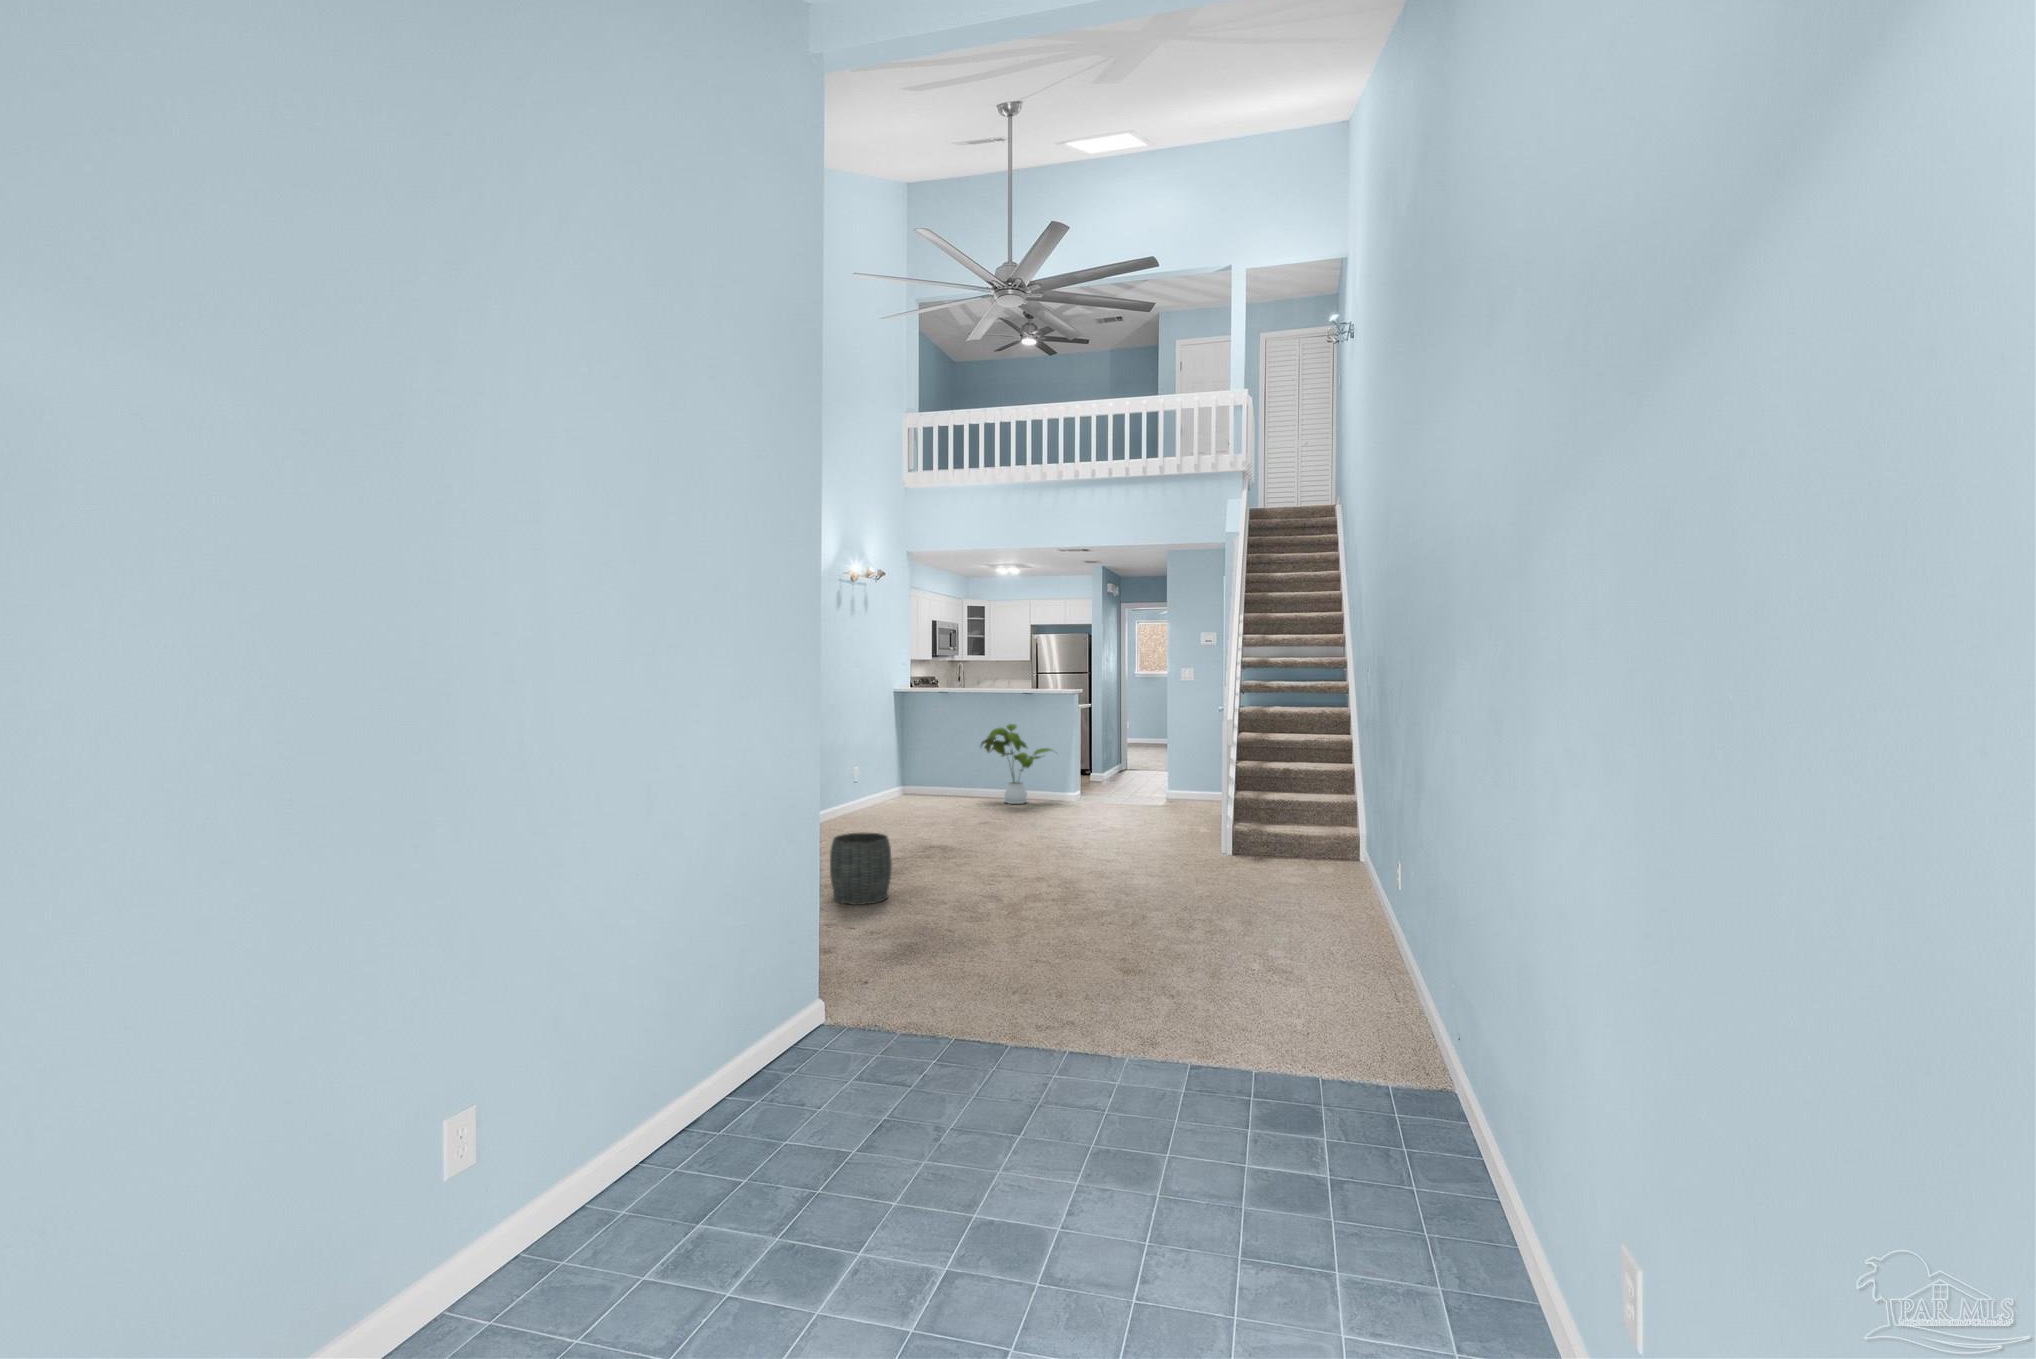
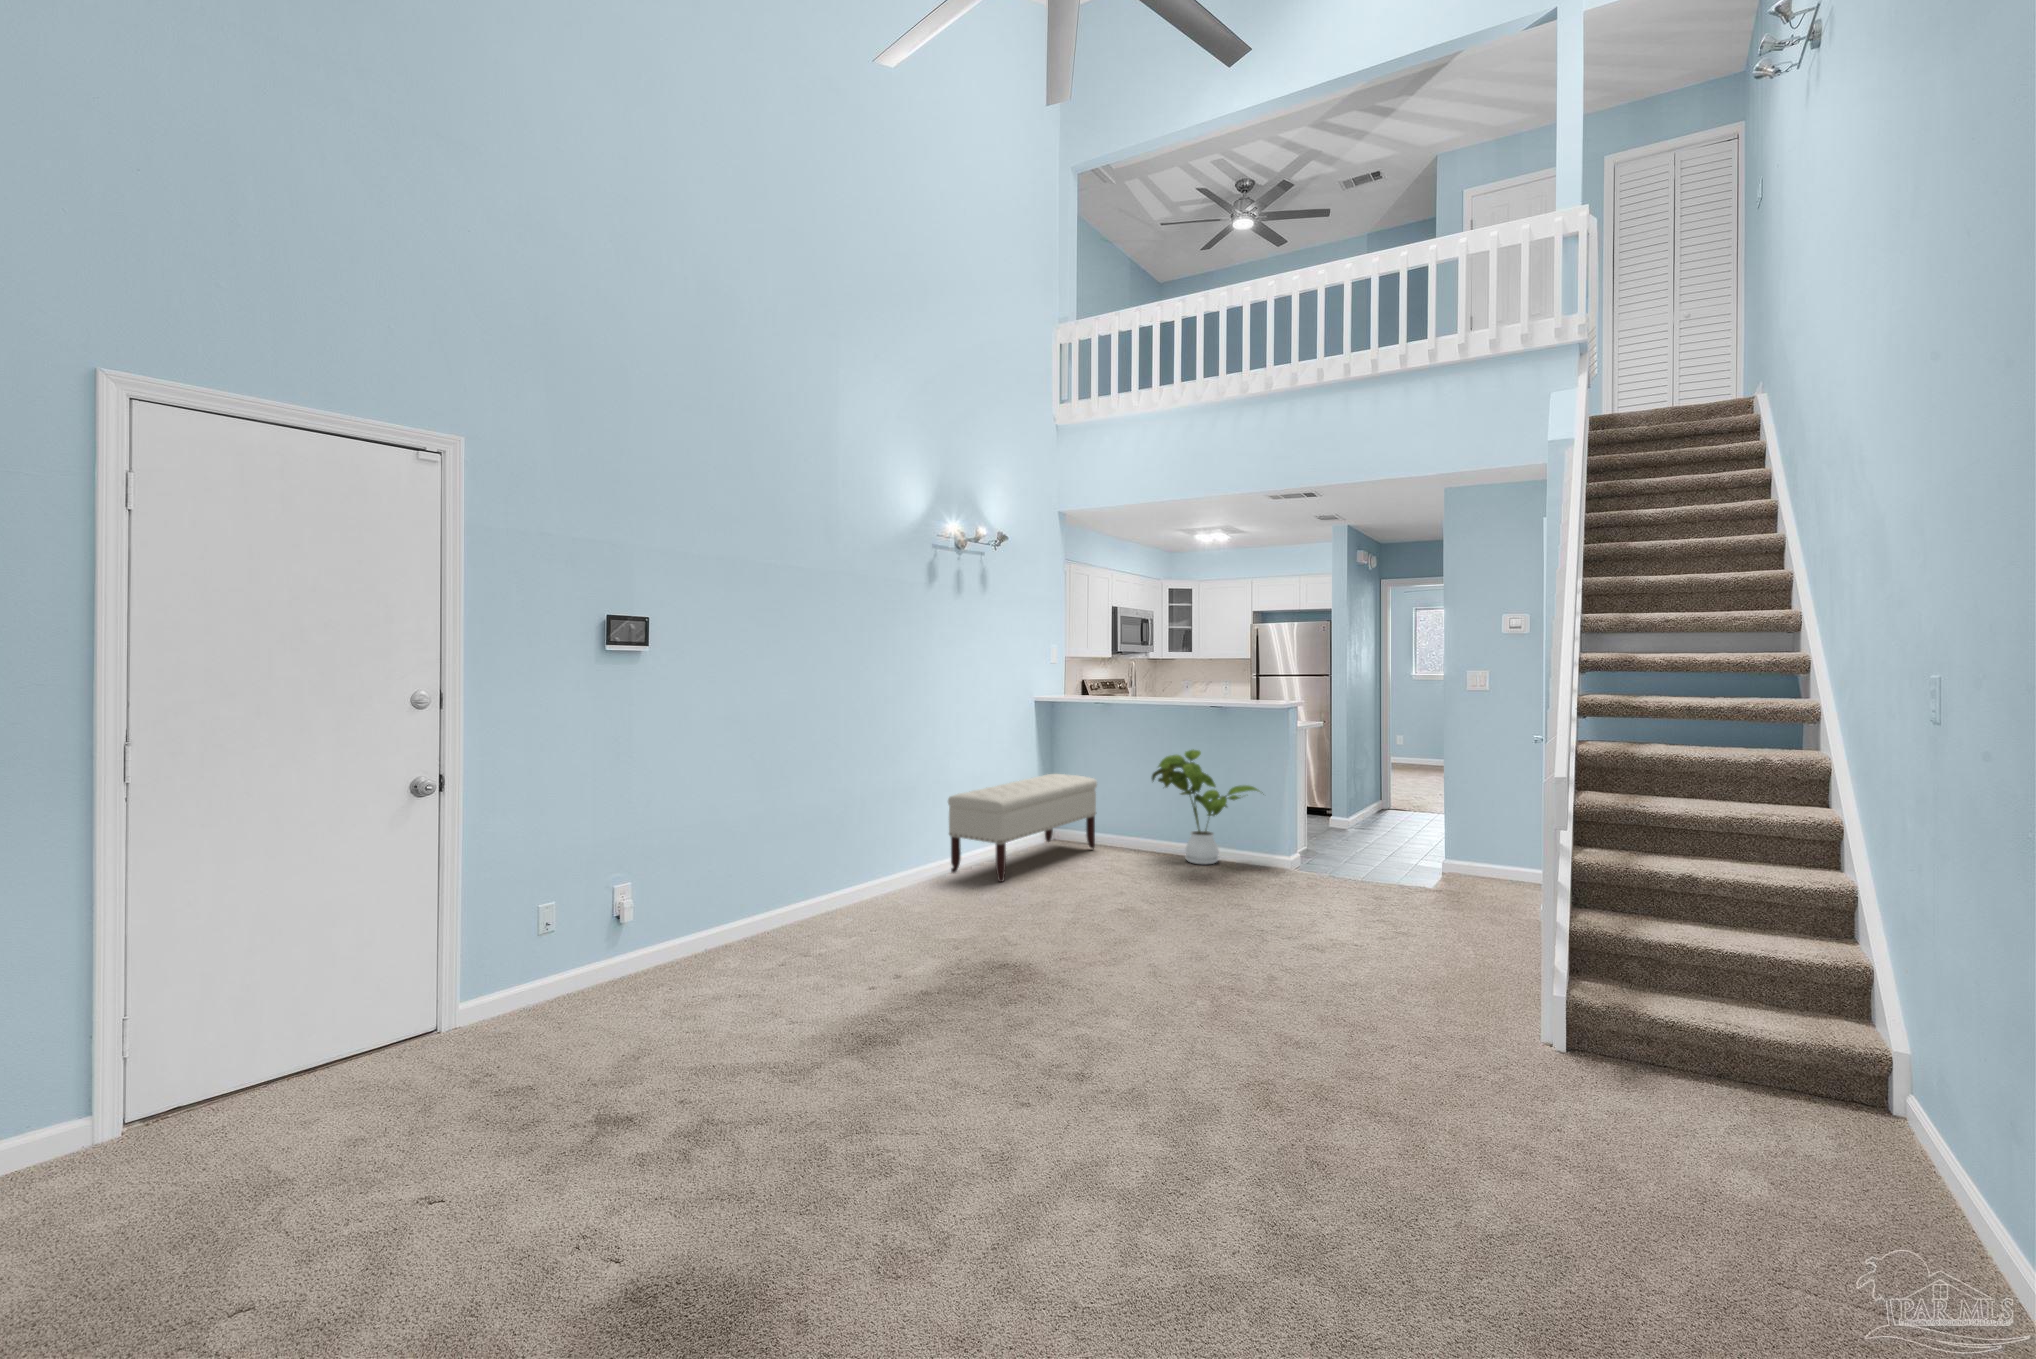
bench: none [844,747,939,819] -> present [948,774,1097,882]
woven basket: present [830,833,892,905] -> none [699,981,820,1144]

